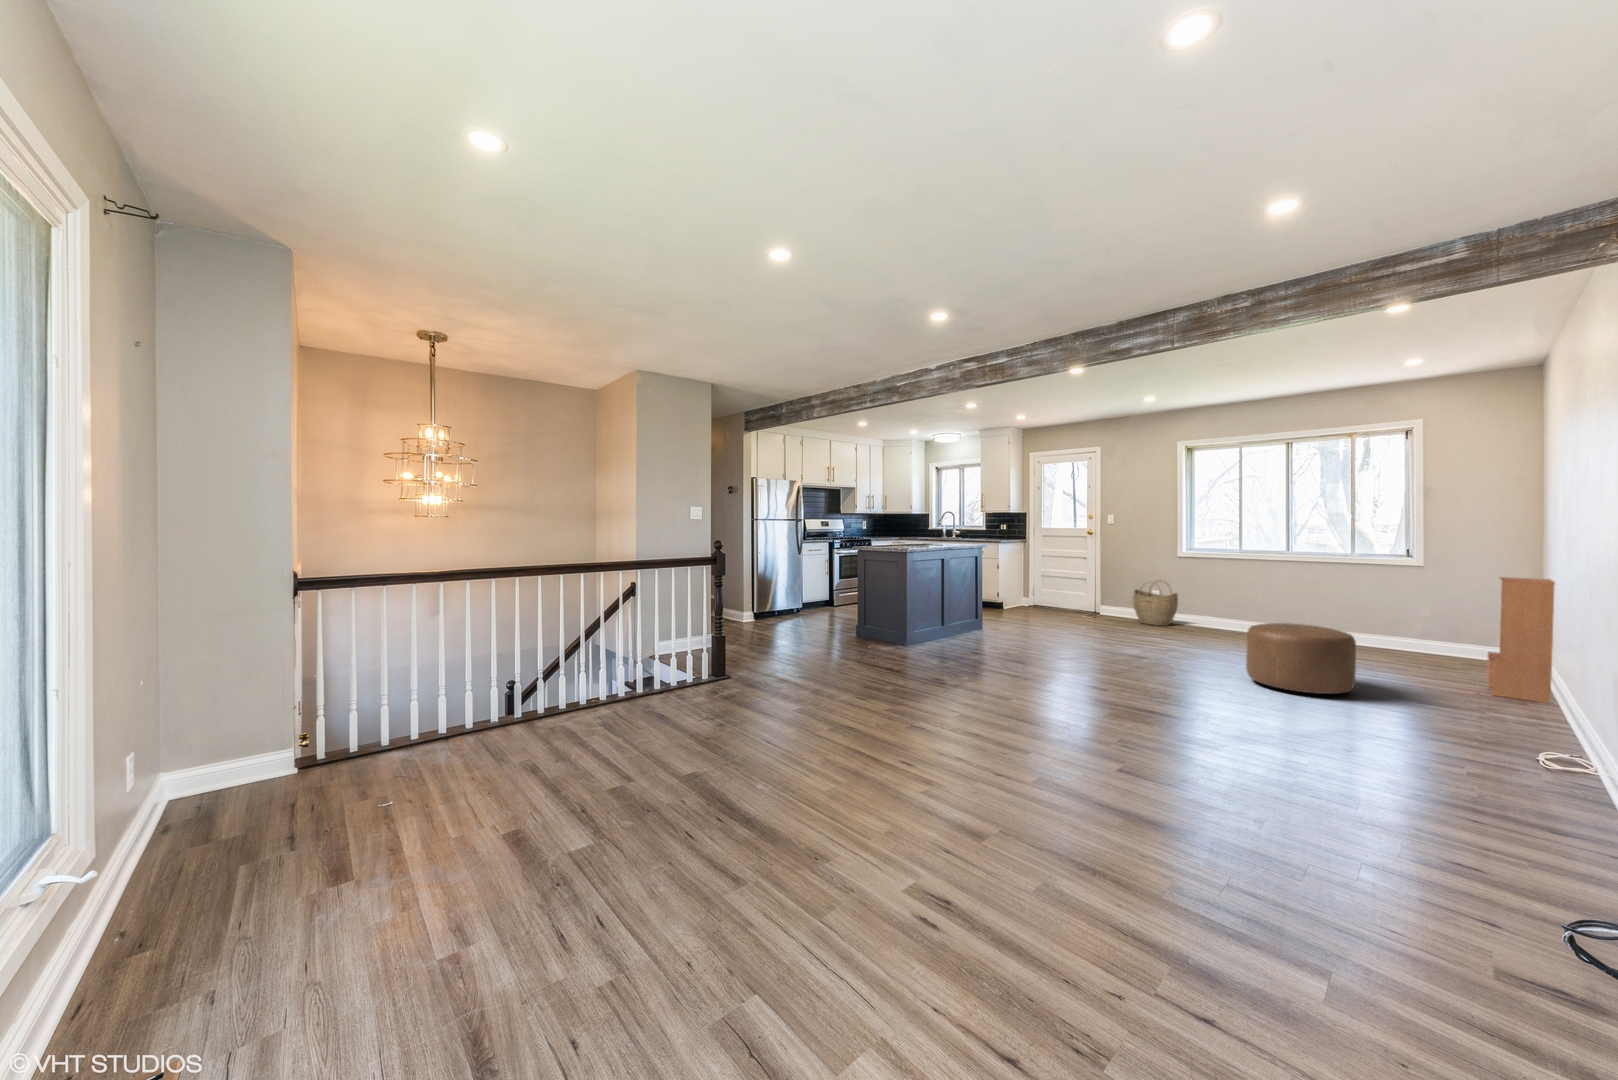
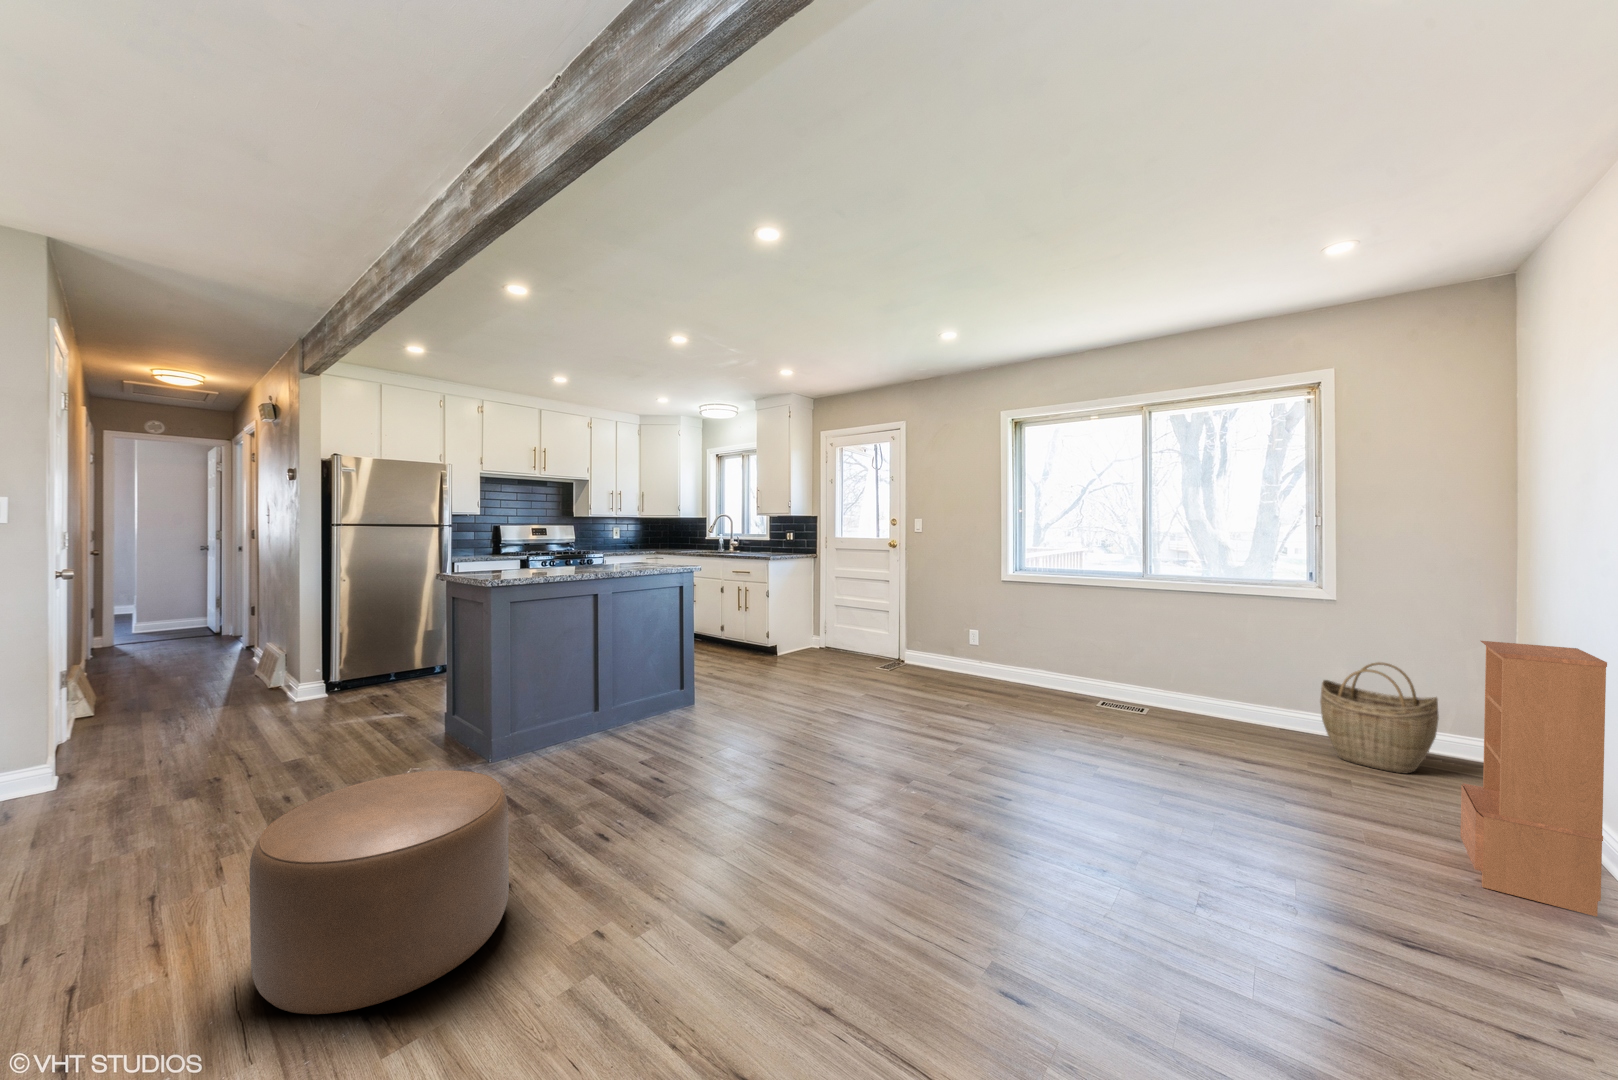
woven basket: present [1133,581,1178,626] -> present [1320,662,1439,773]
ottoman: present [1246,623,1356,694] -> present [249,770,509,1014]

